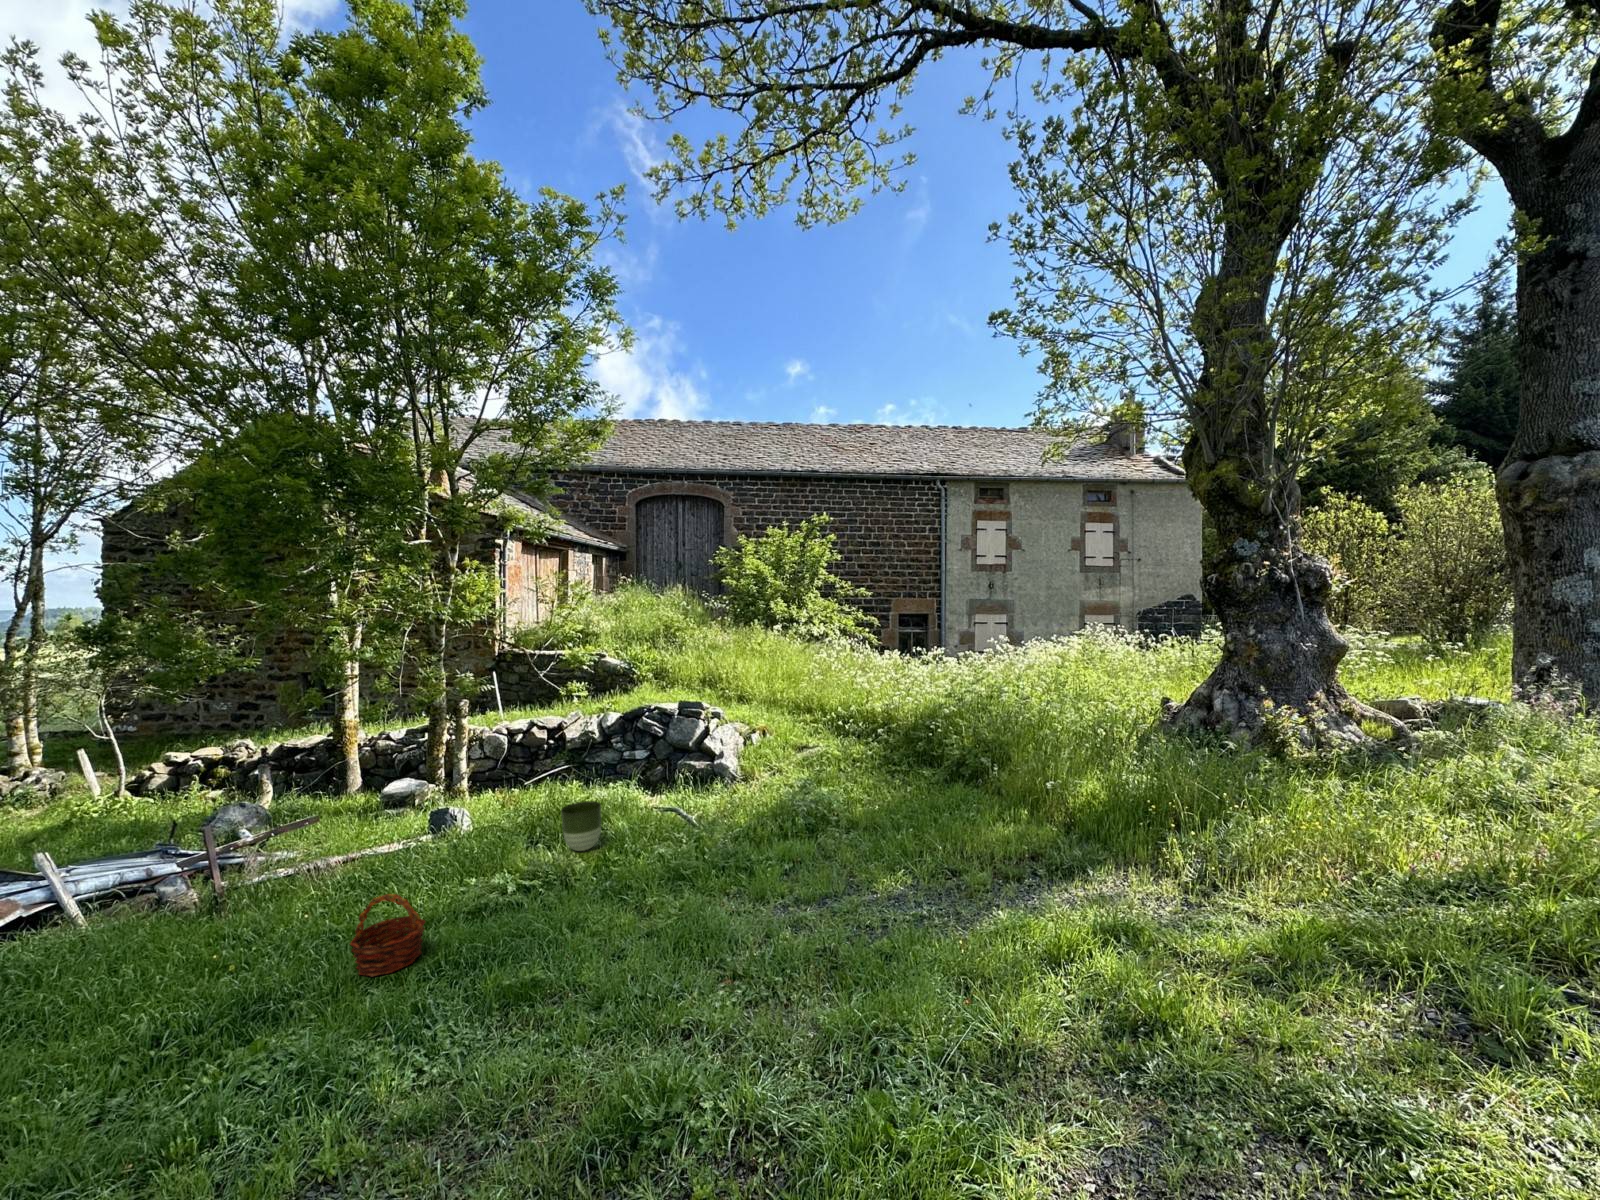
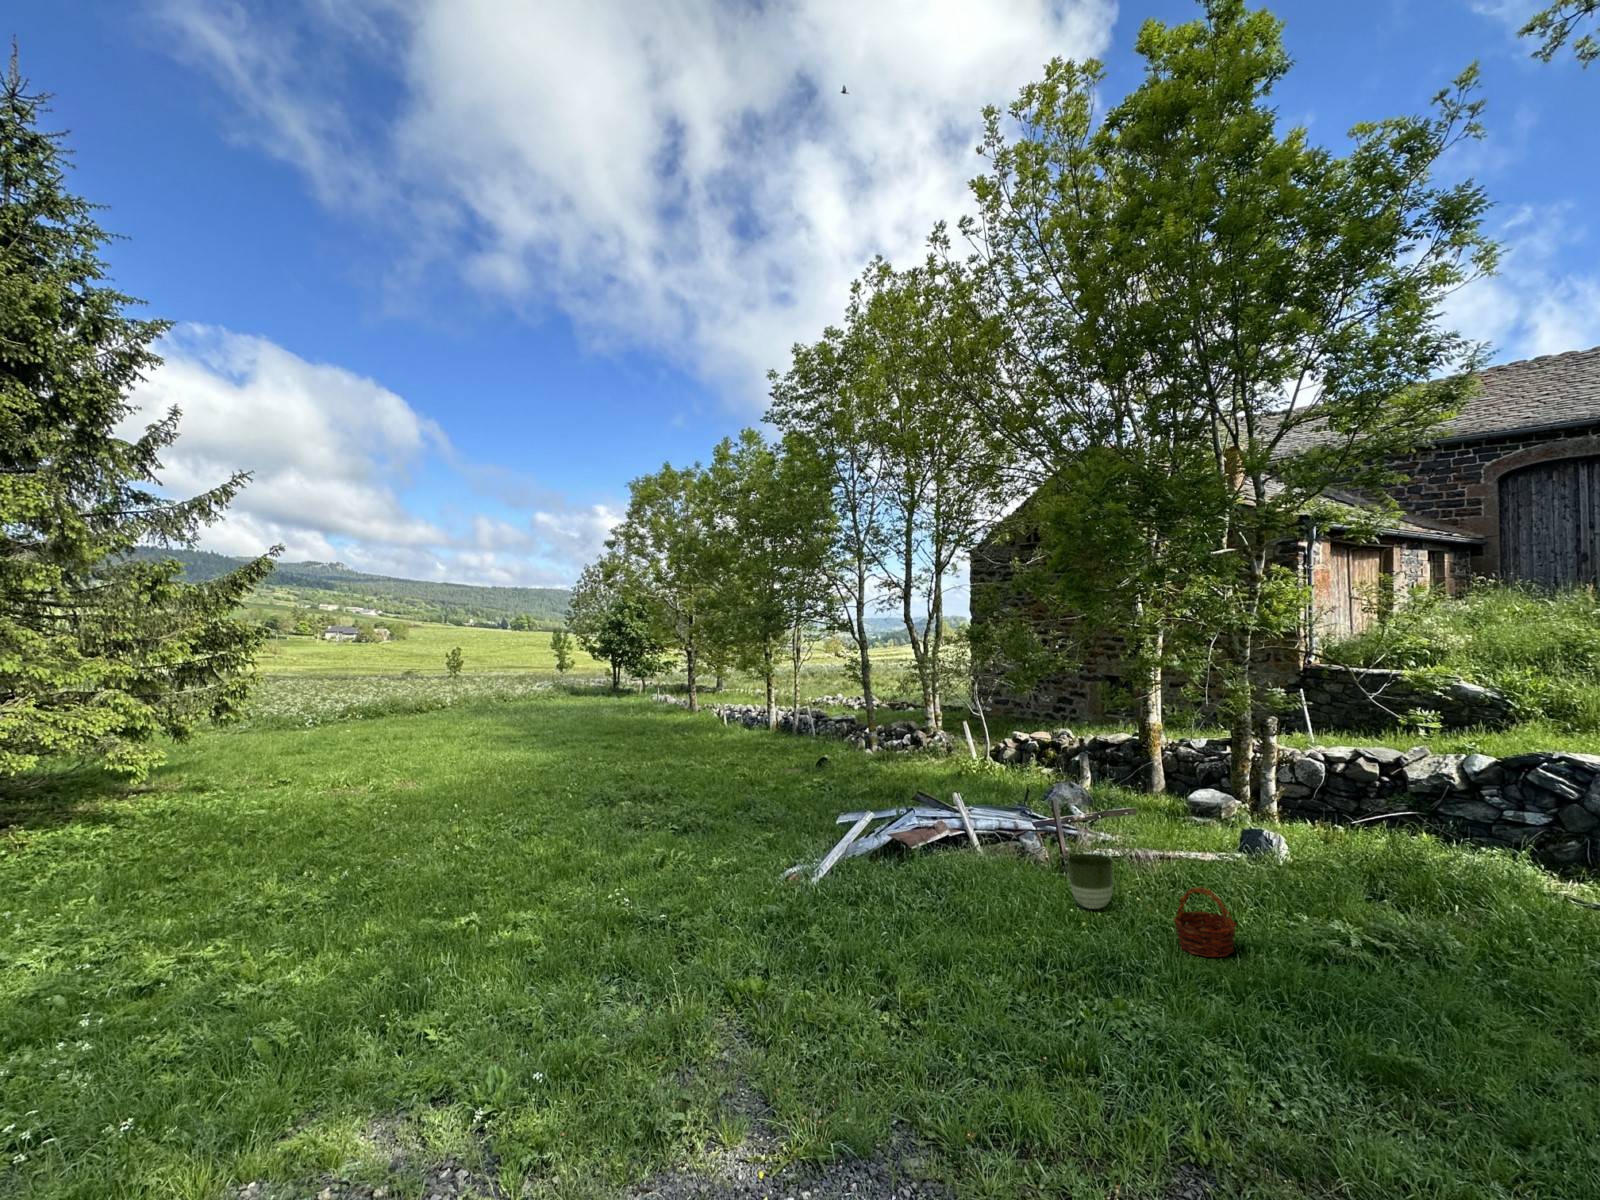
planter: present [561,801,601,851] -> present [1067,854,1113,909]

